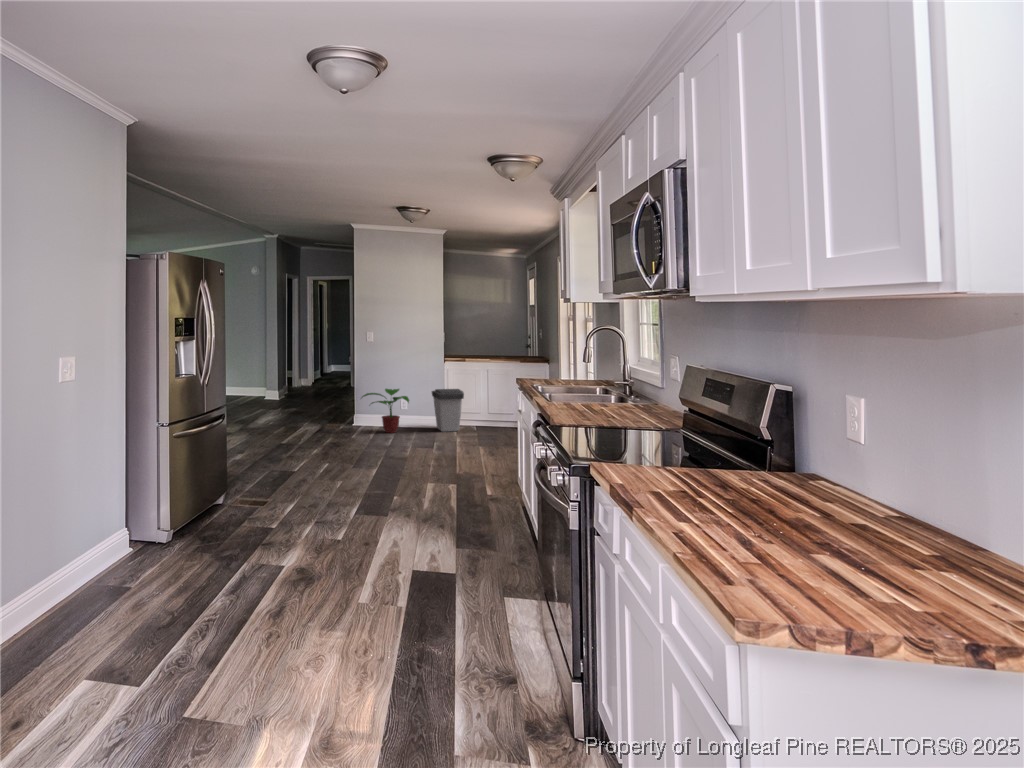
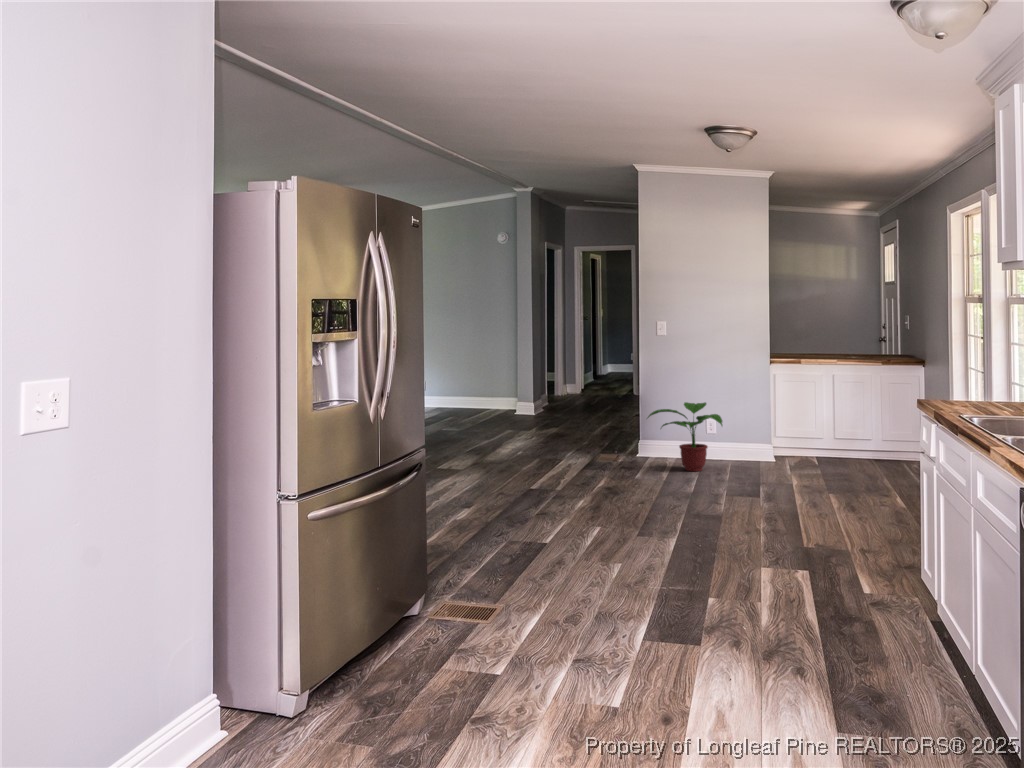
trash can: present [432,389,464,432] -> none [758,403,814,472]

